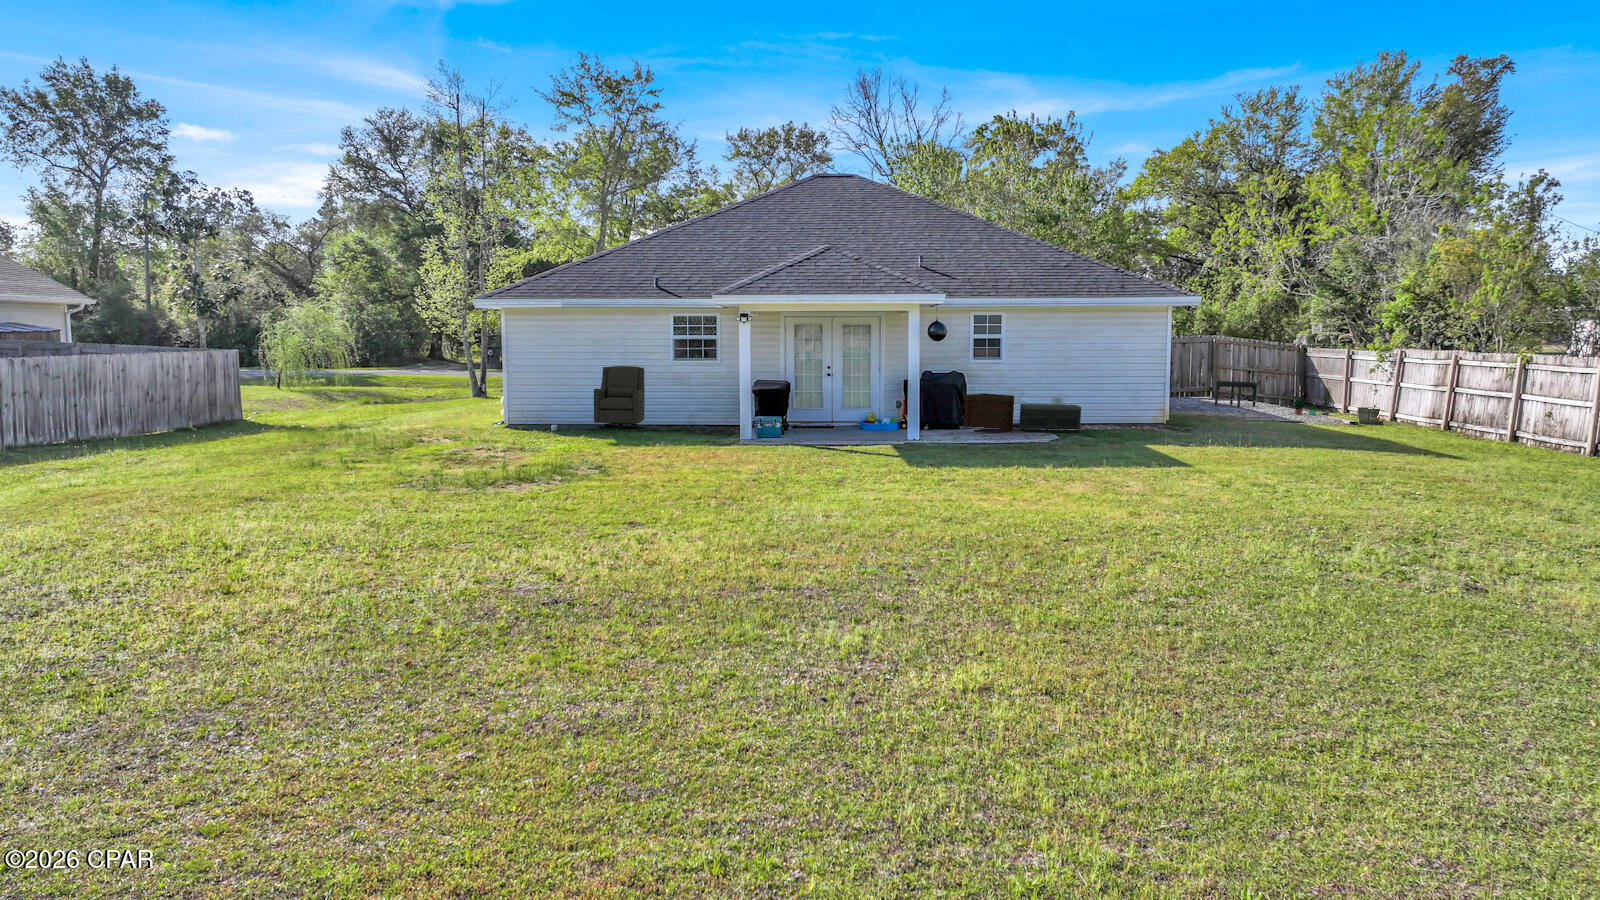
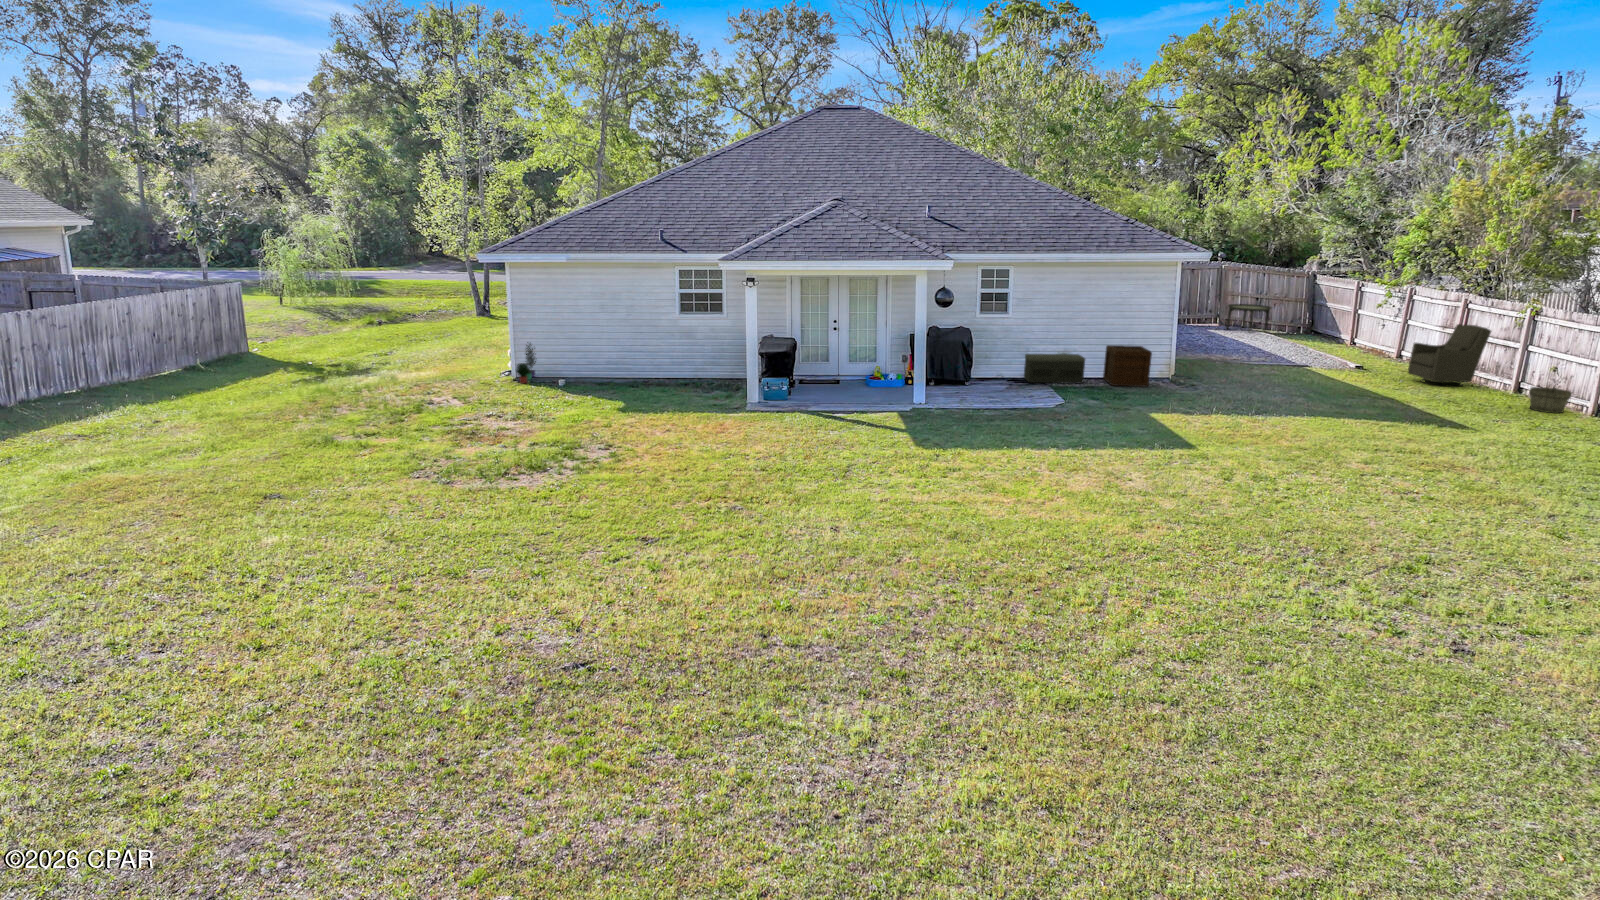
chair: present [594,366,645,428] -> present [1408,324,1491,387]
potted plant: present [1293,388,1332,415] -> present [516,342,536,383]
wooden crate: present [964,393,1014,433] -> present [1103,345,1152,387]
wooden bucket: present [1357,405,1383,425] -> present [1529,387,1572,413]

